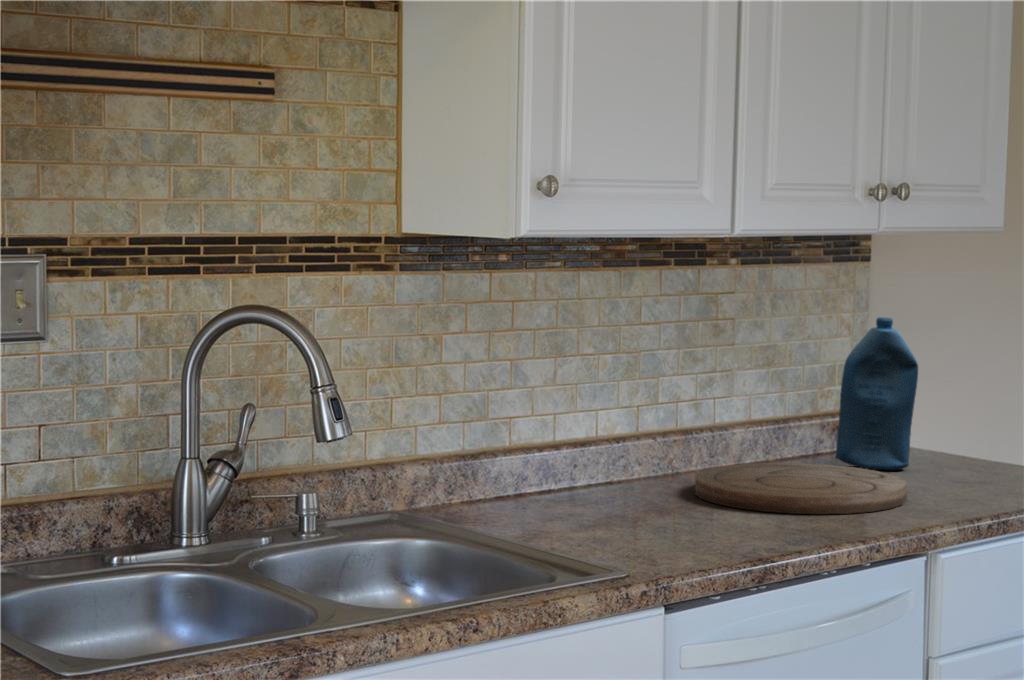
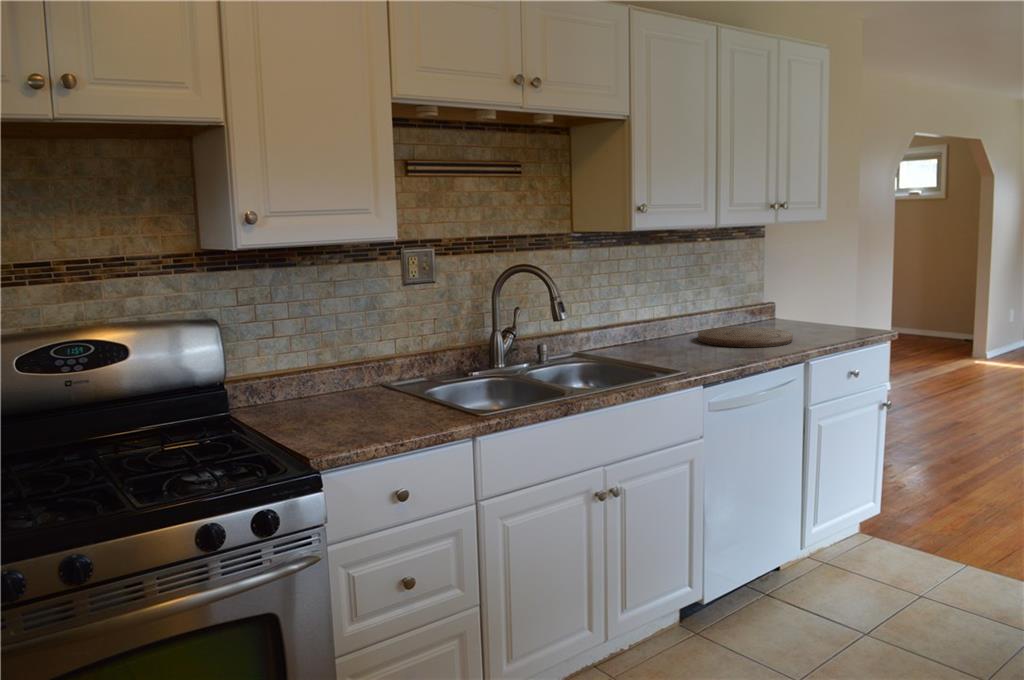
bottle: present [836,317,918,470] -> none [754,262,792,329]

